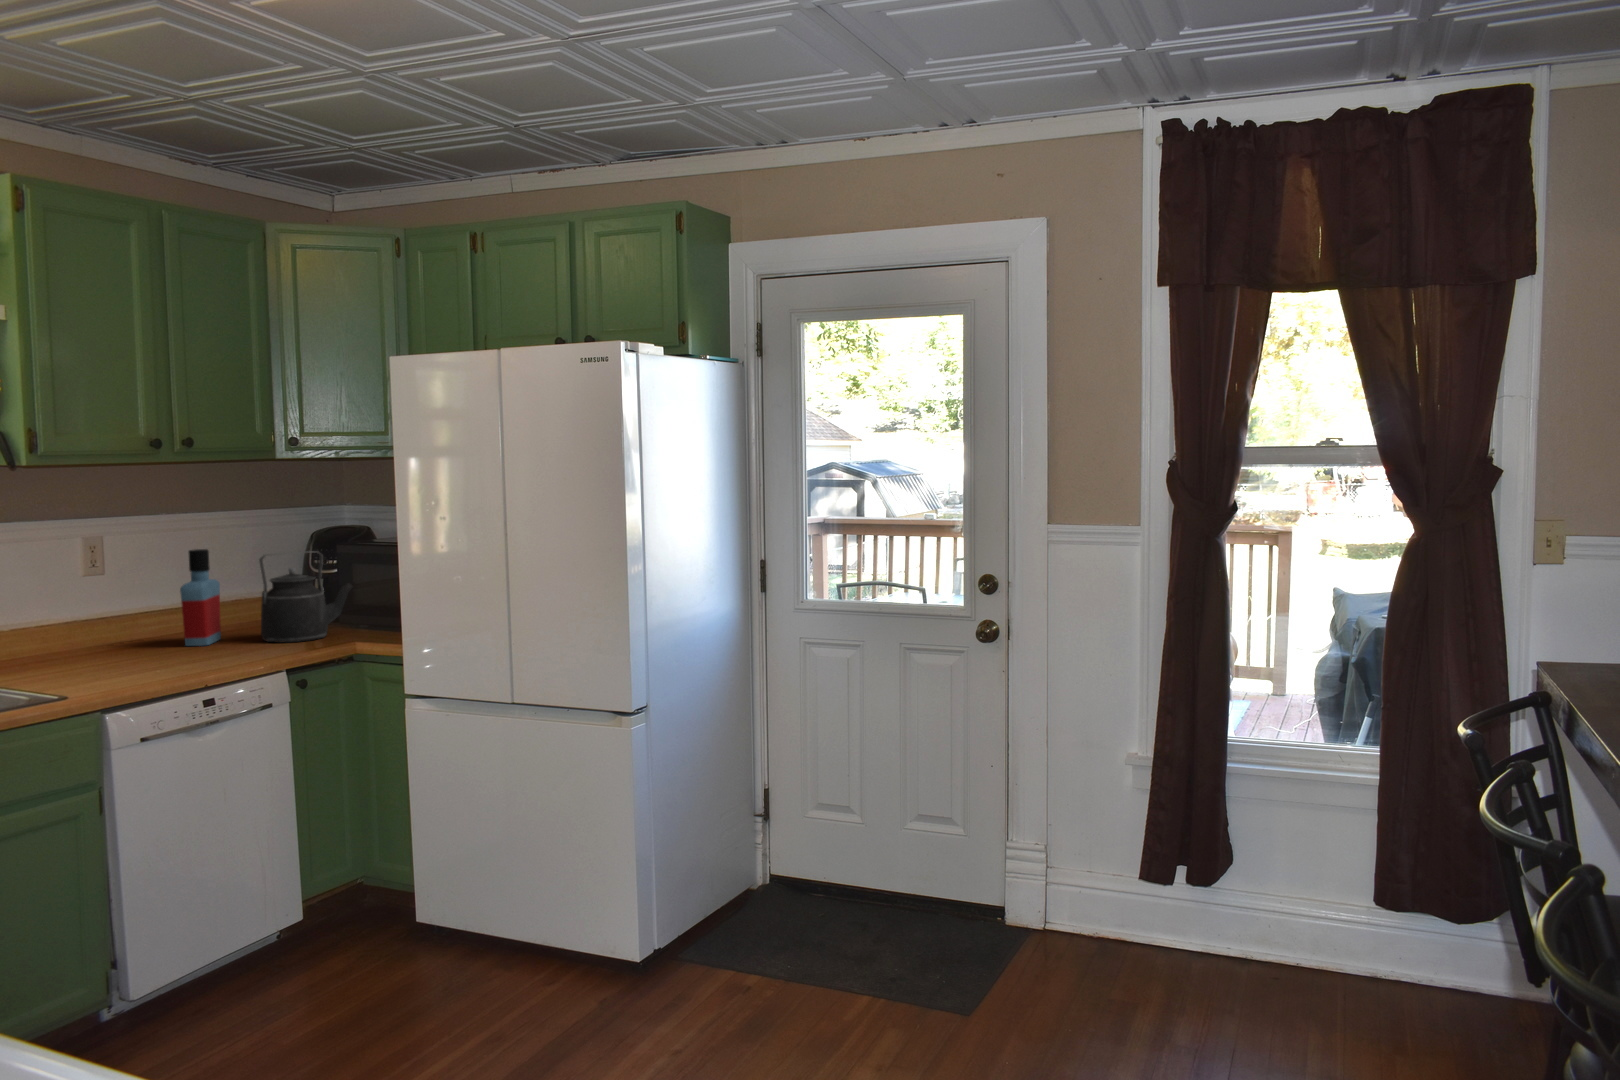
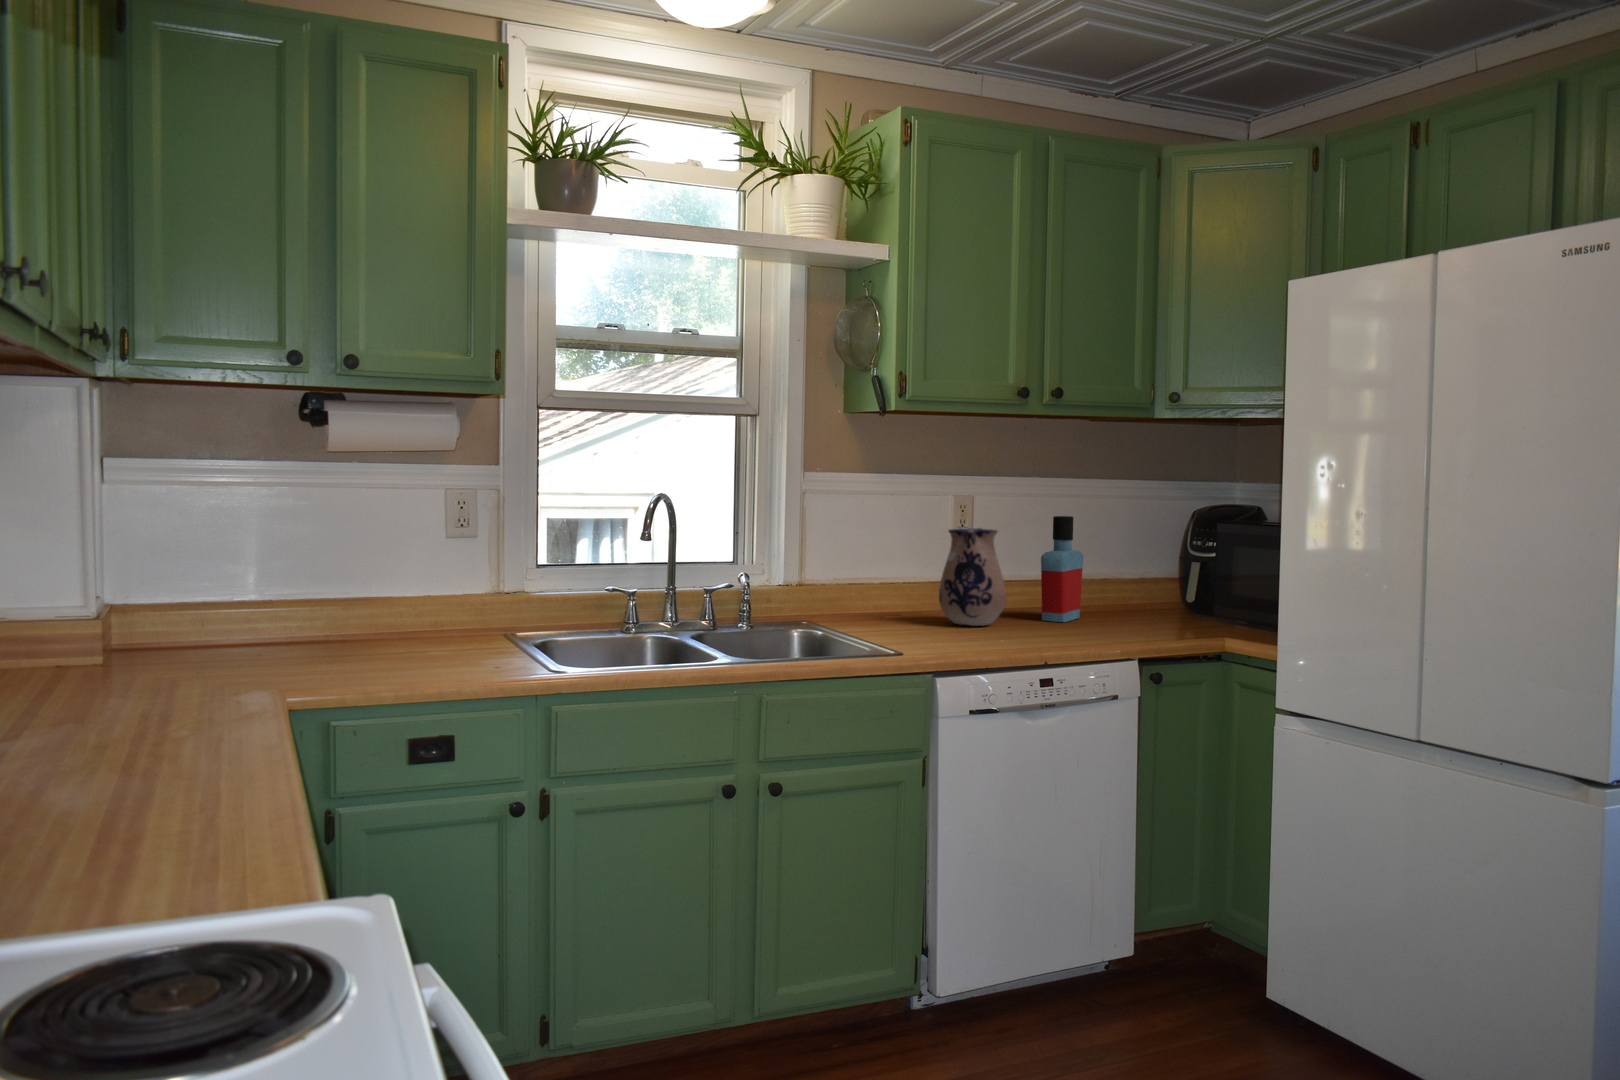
kettle: present [259,551,353,643] -> none [1120,526,1229,630]
ceramic pitcher: none [78,567,151,661] -> present [939,528,1006,626]

